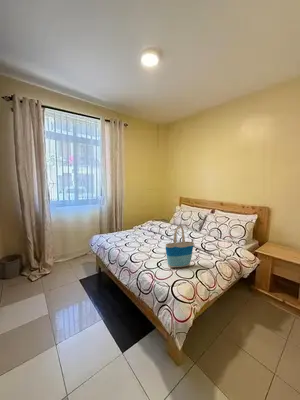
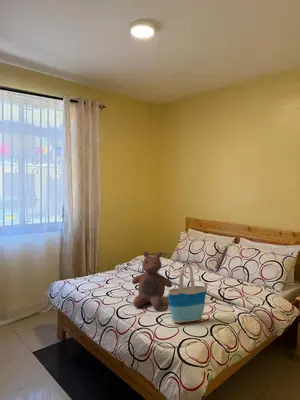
stuffed bear: none [142,217,169,257] -> present [132,251,172,309]

